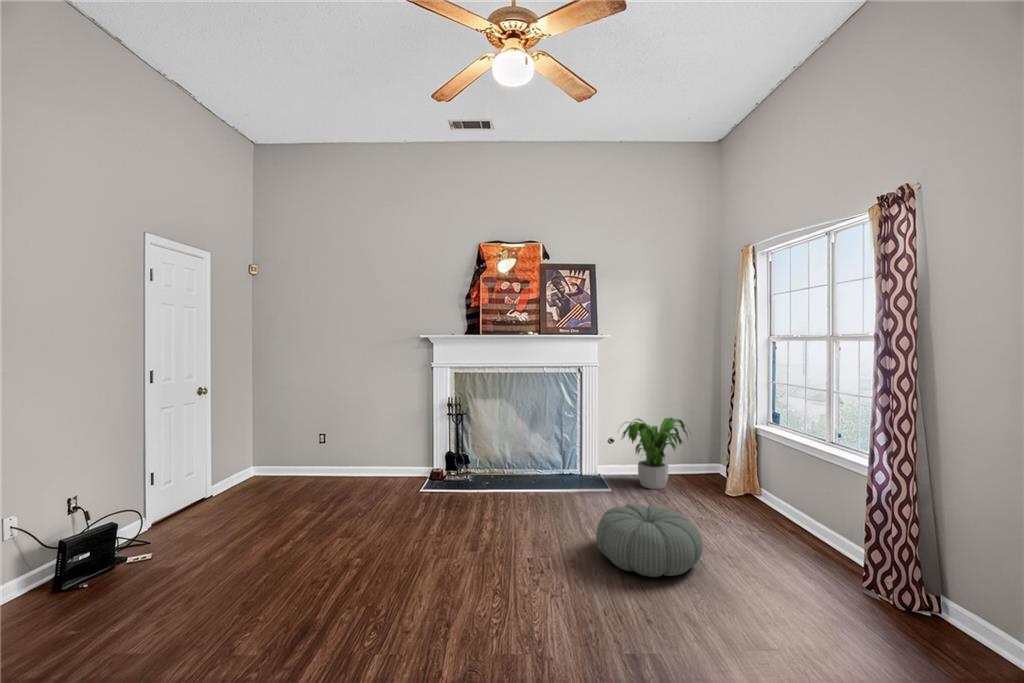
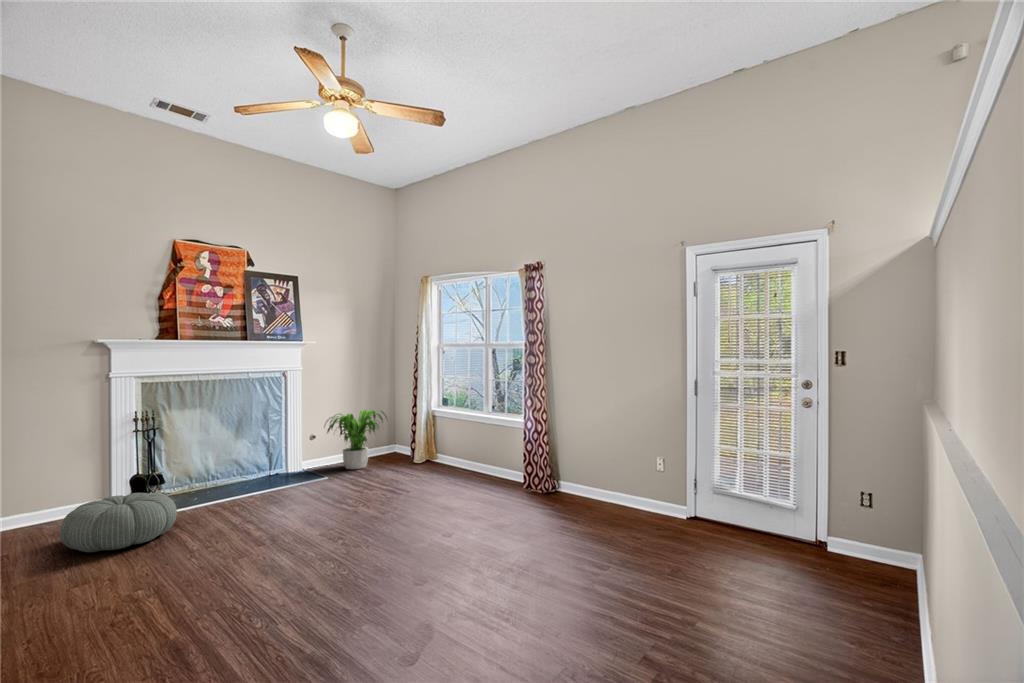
pouf: present [596,504,703,577] -> present [60,493,177,552]

